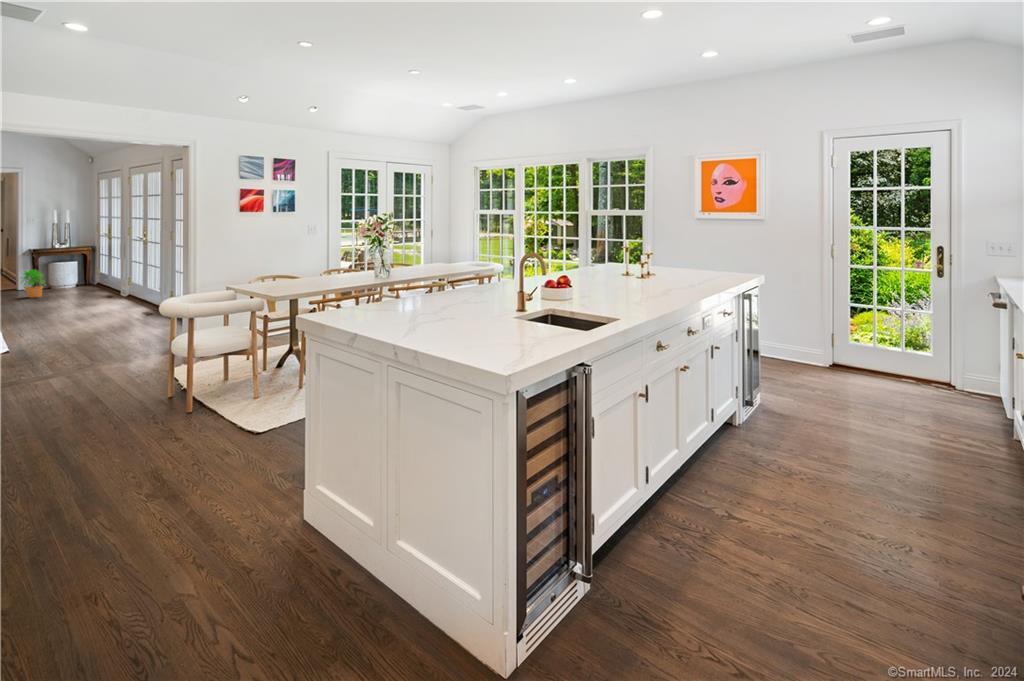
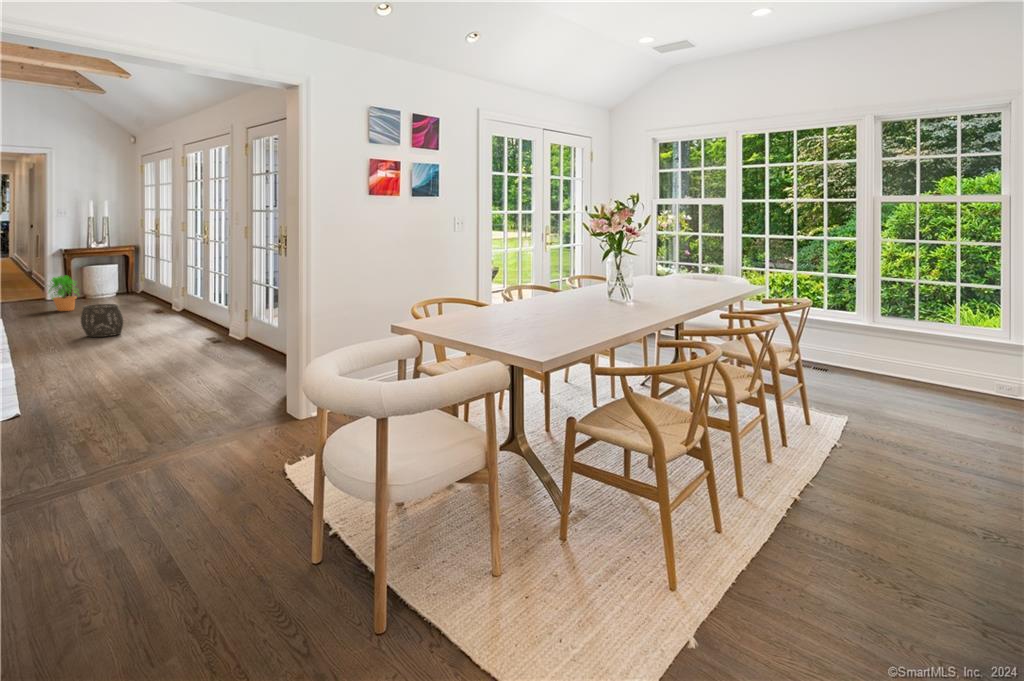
woven basket: none [47,289,79,313] -> present [81,304,123,337]

